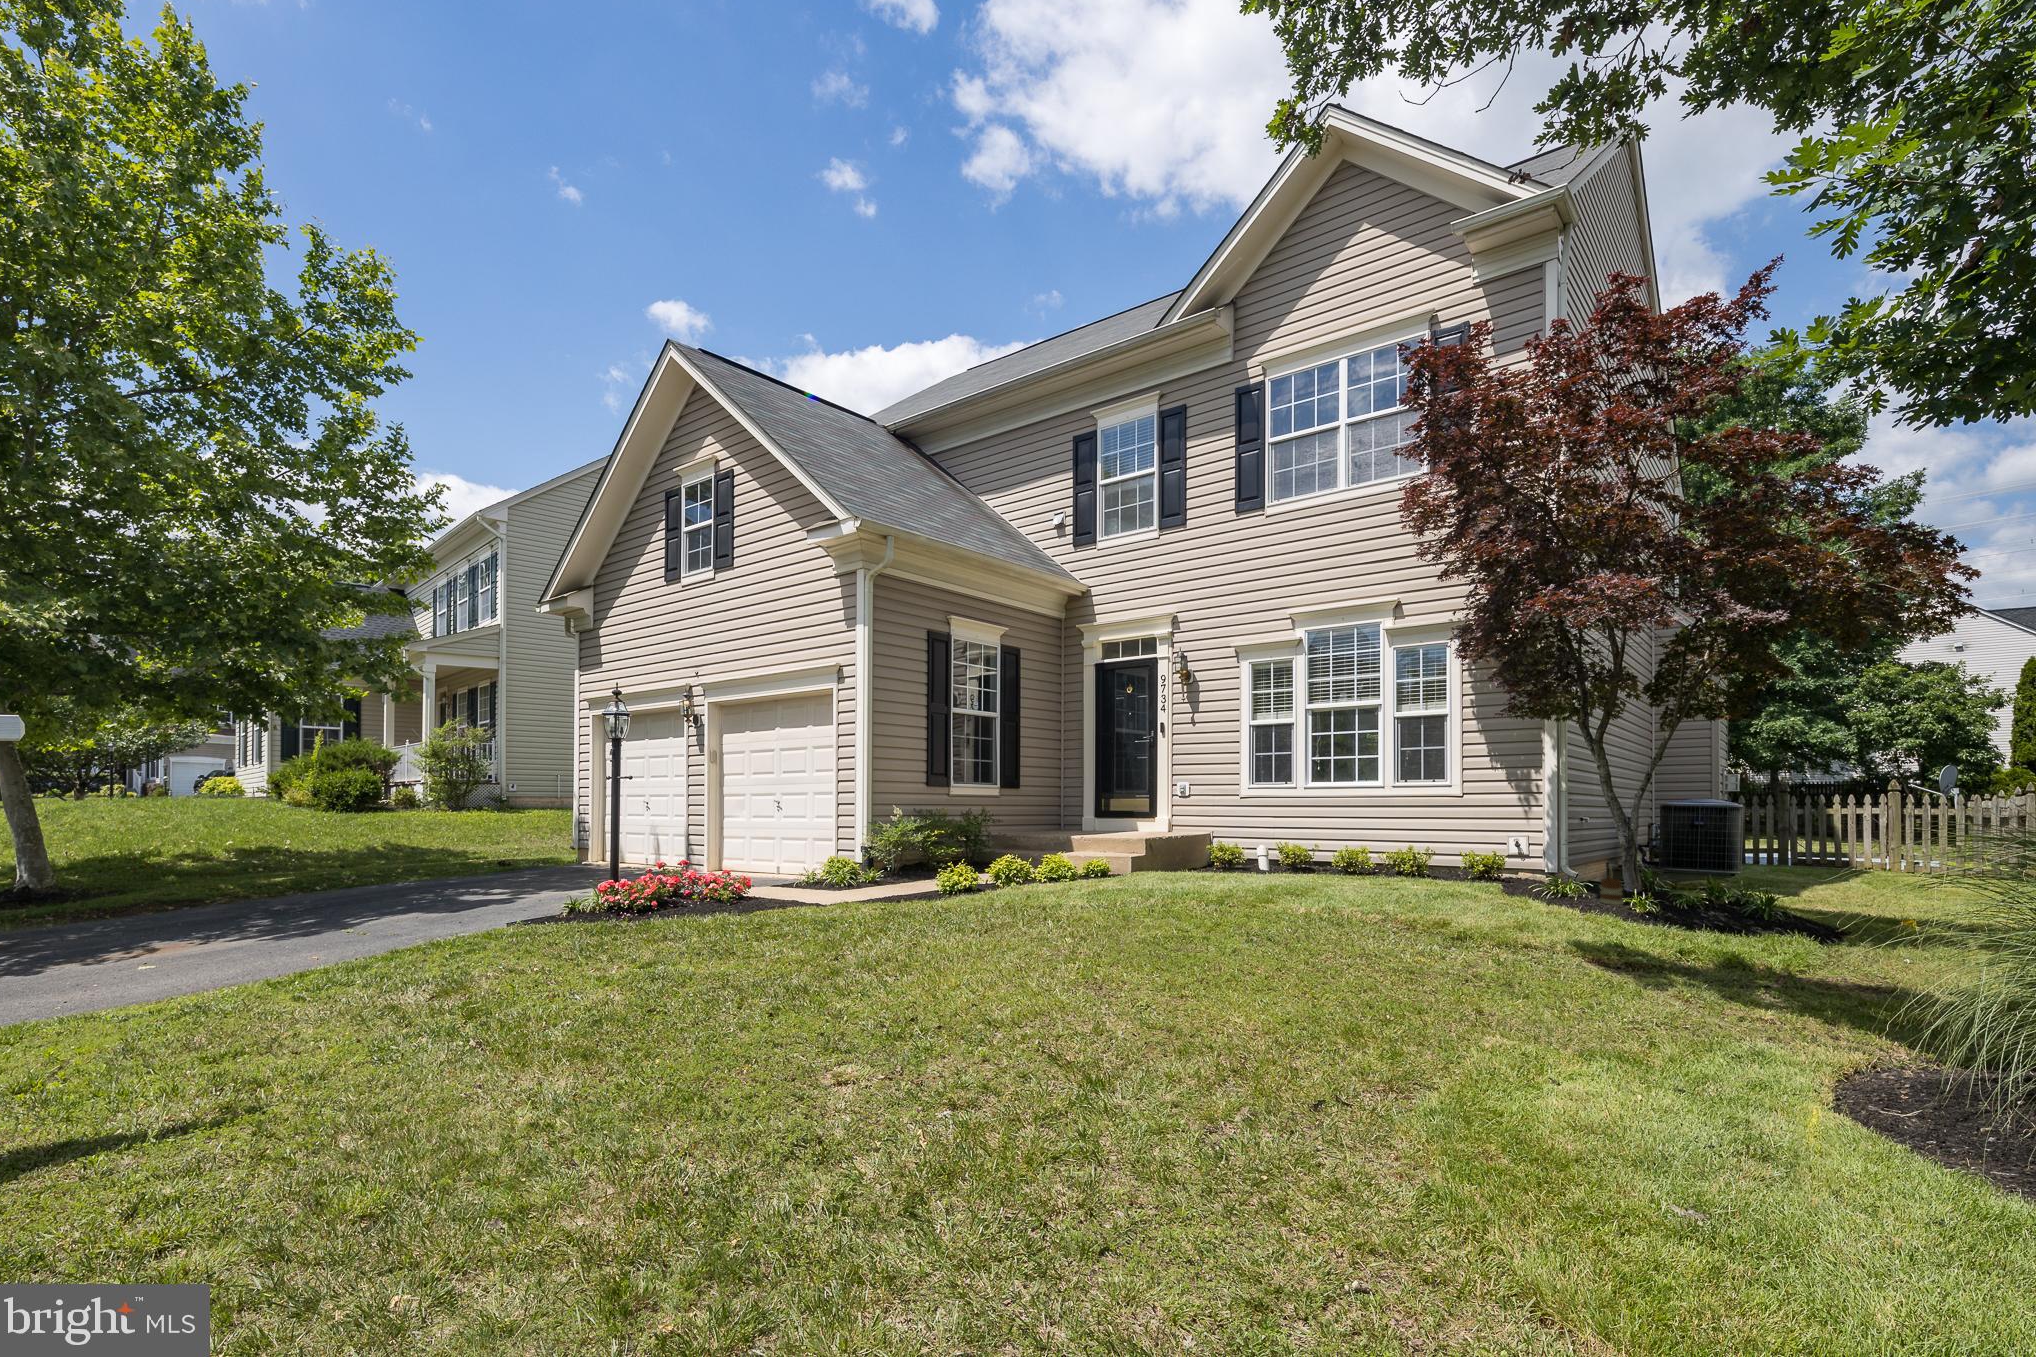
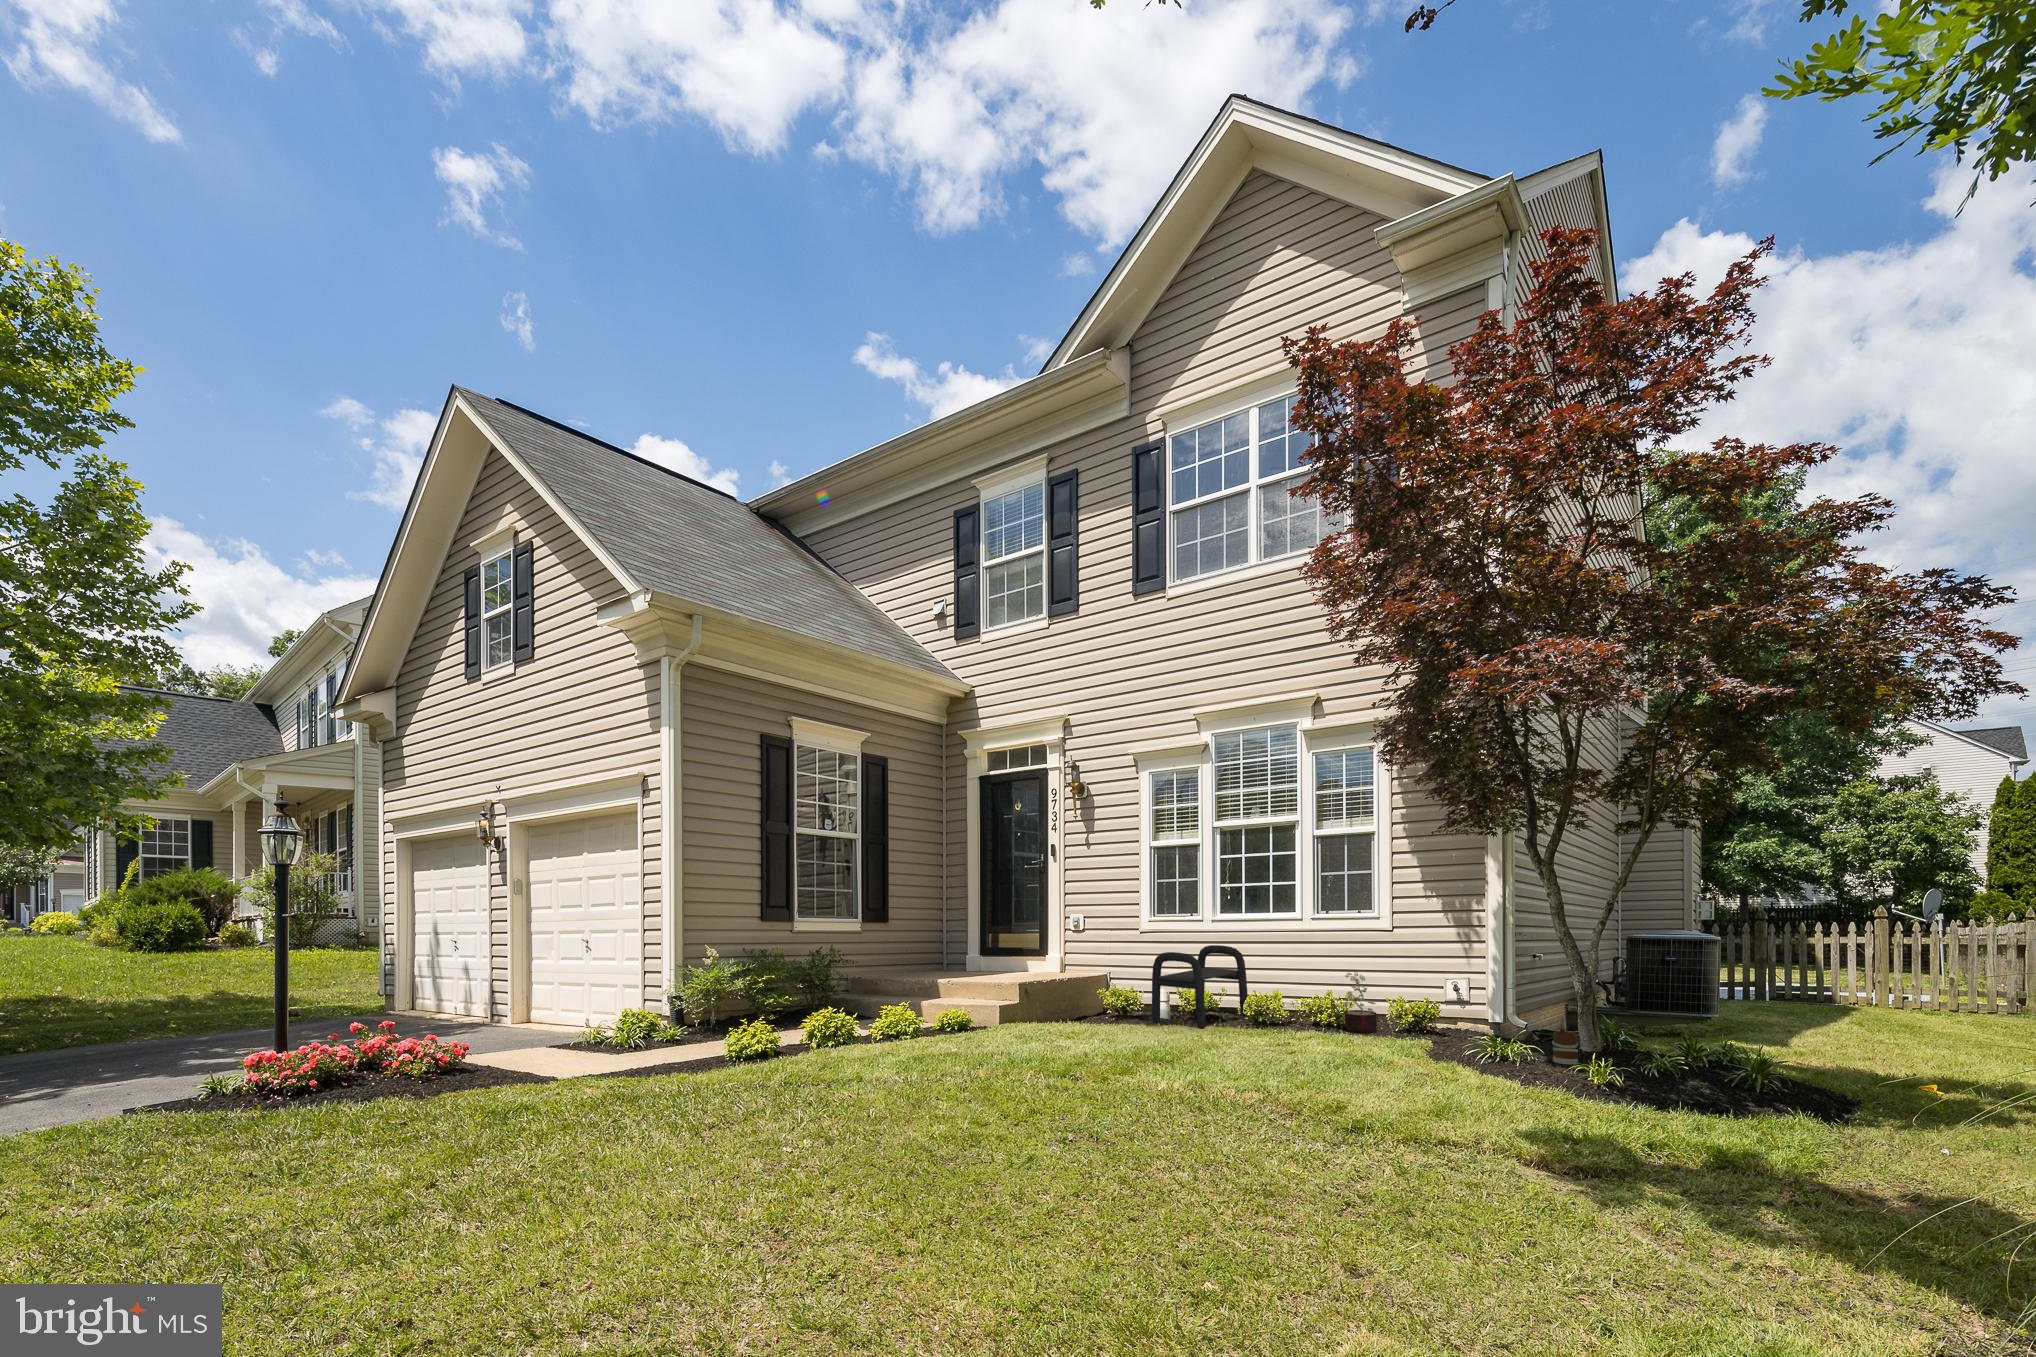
bench: none [1255,808,1335,873] -> present [1152,945,1248,1028]
decorative plant: none [1417,830,1447,879] -> present [1343,972,1377,1033]

